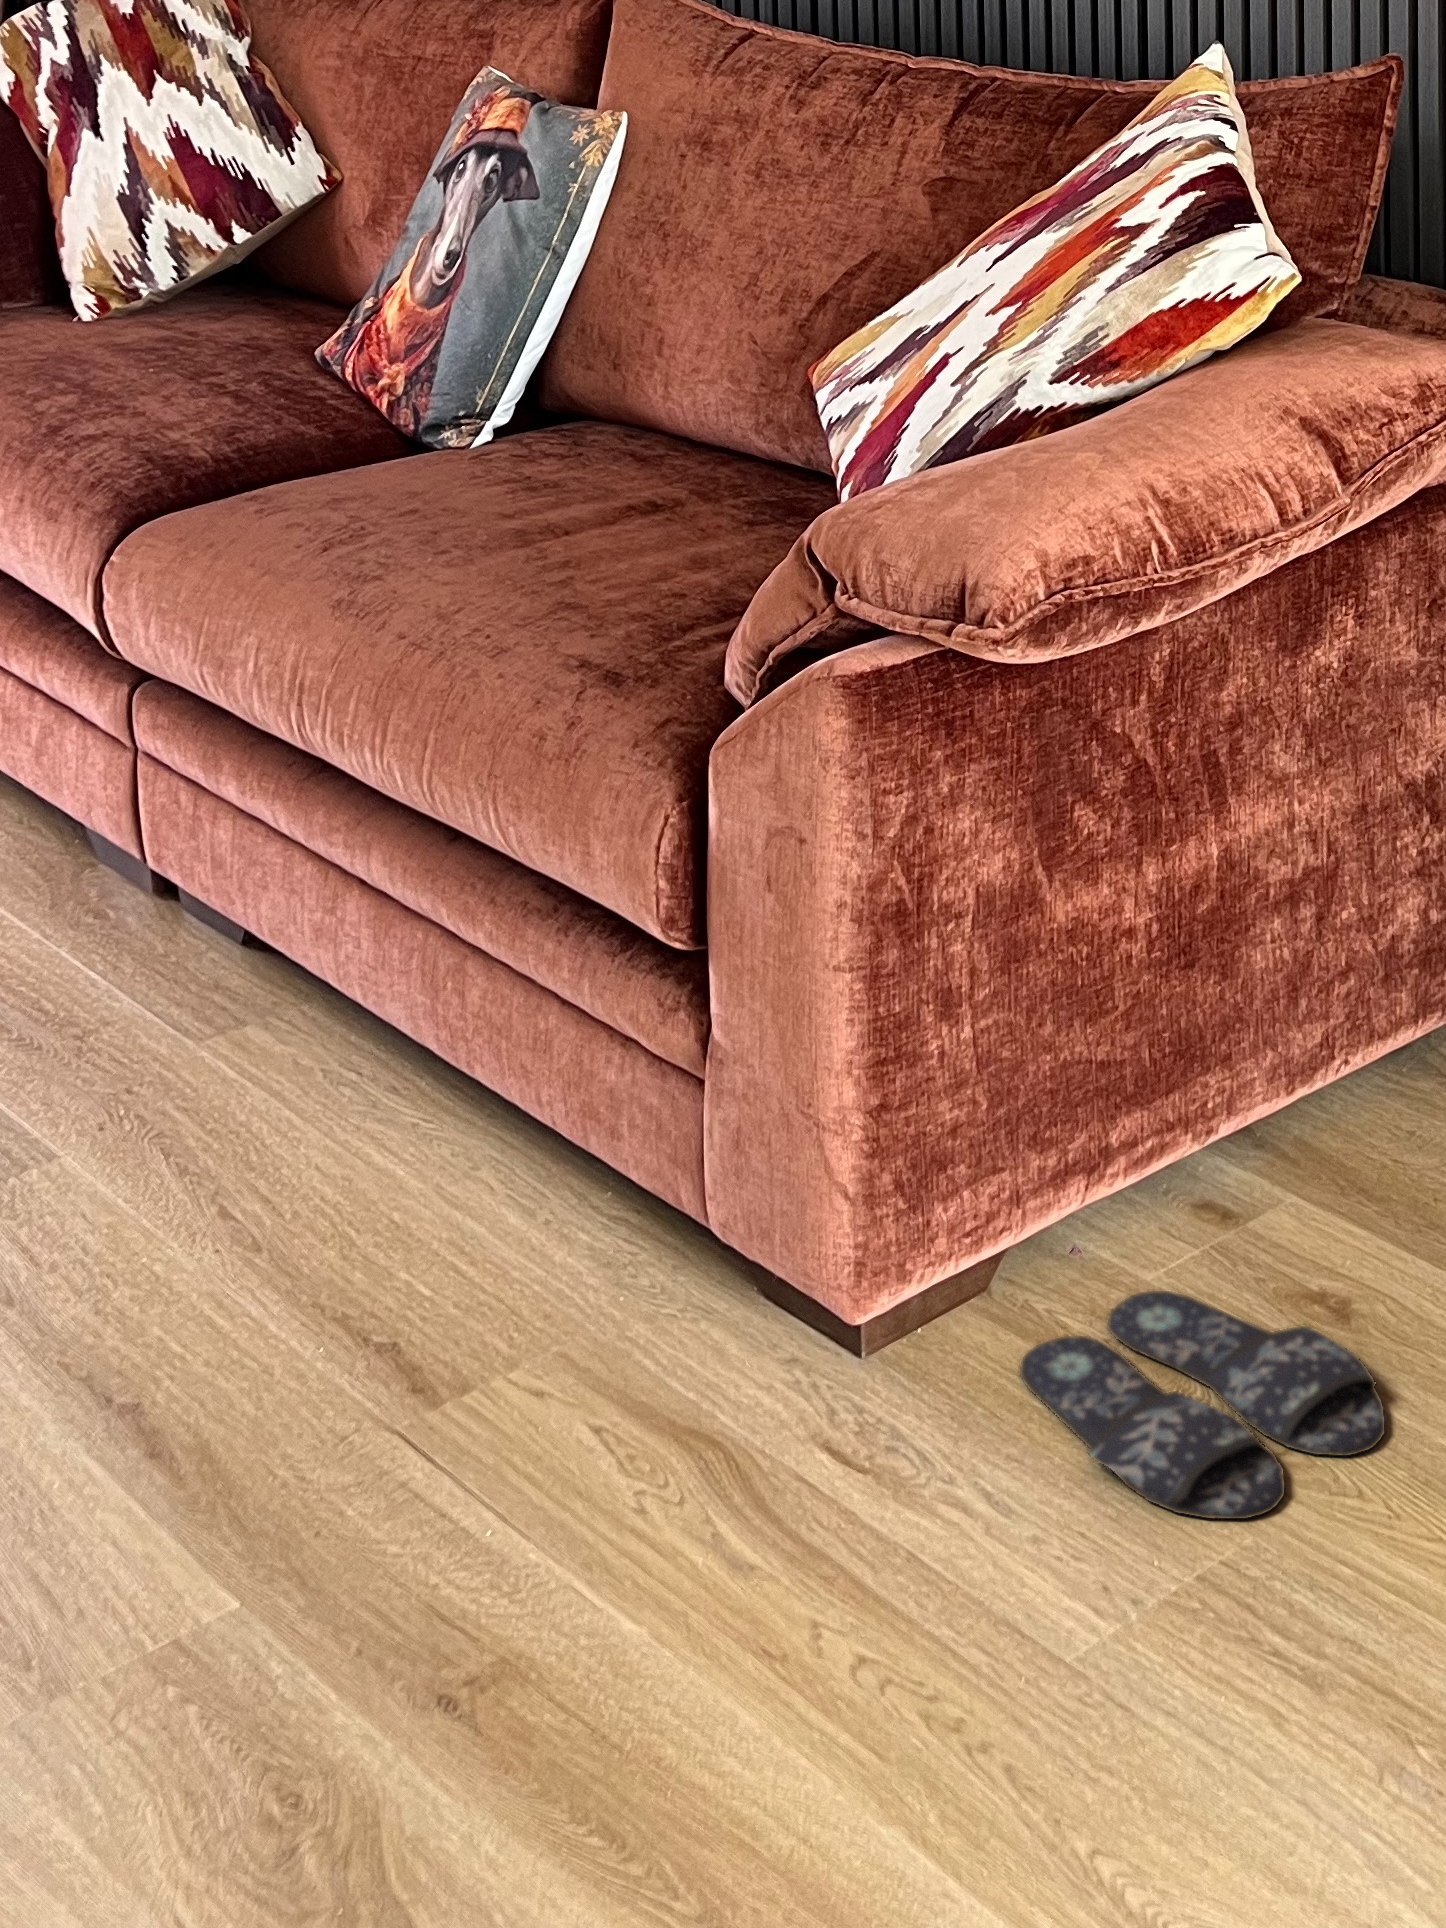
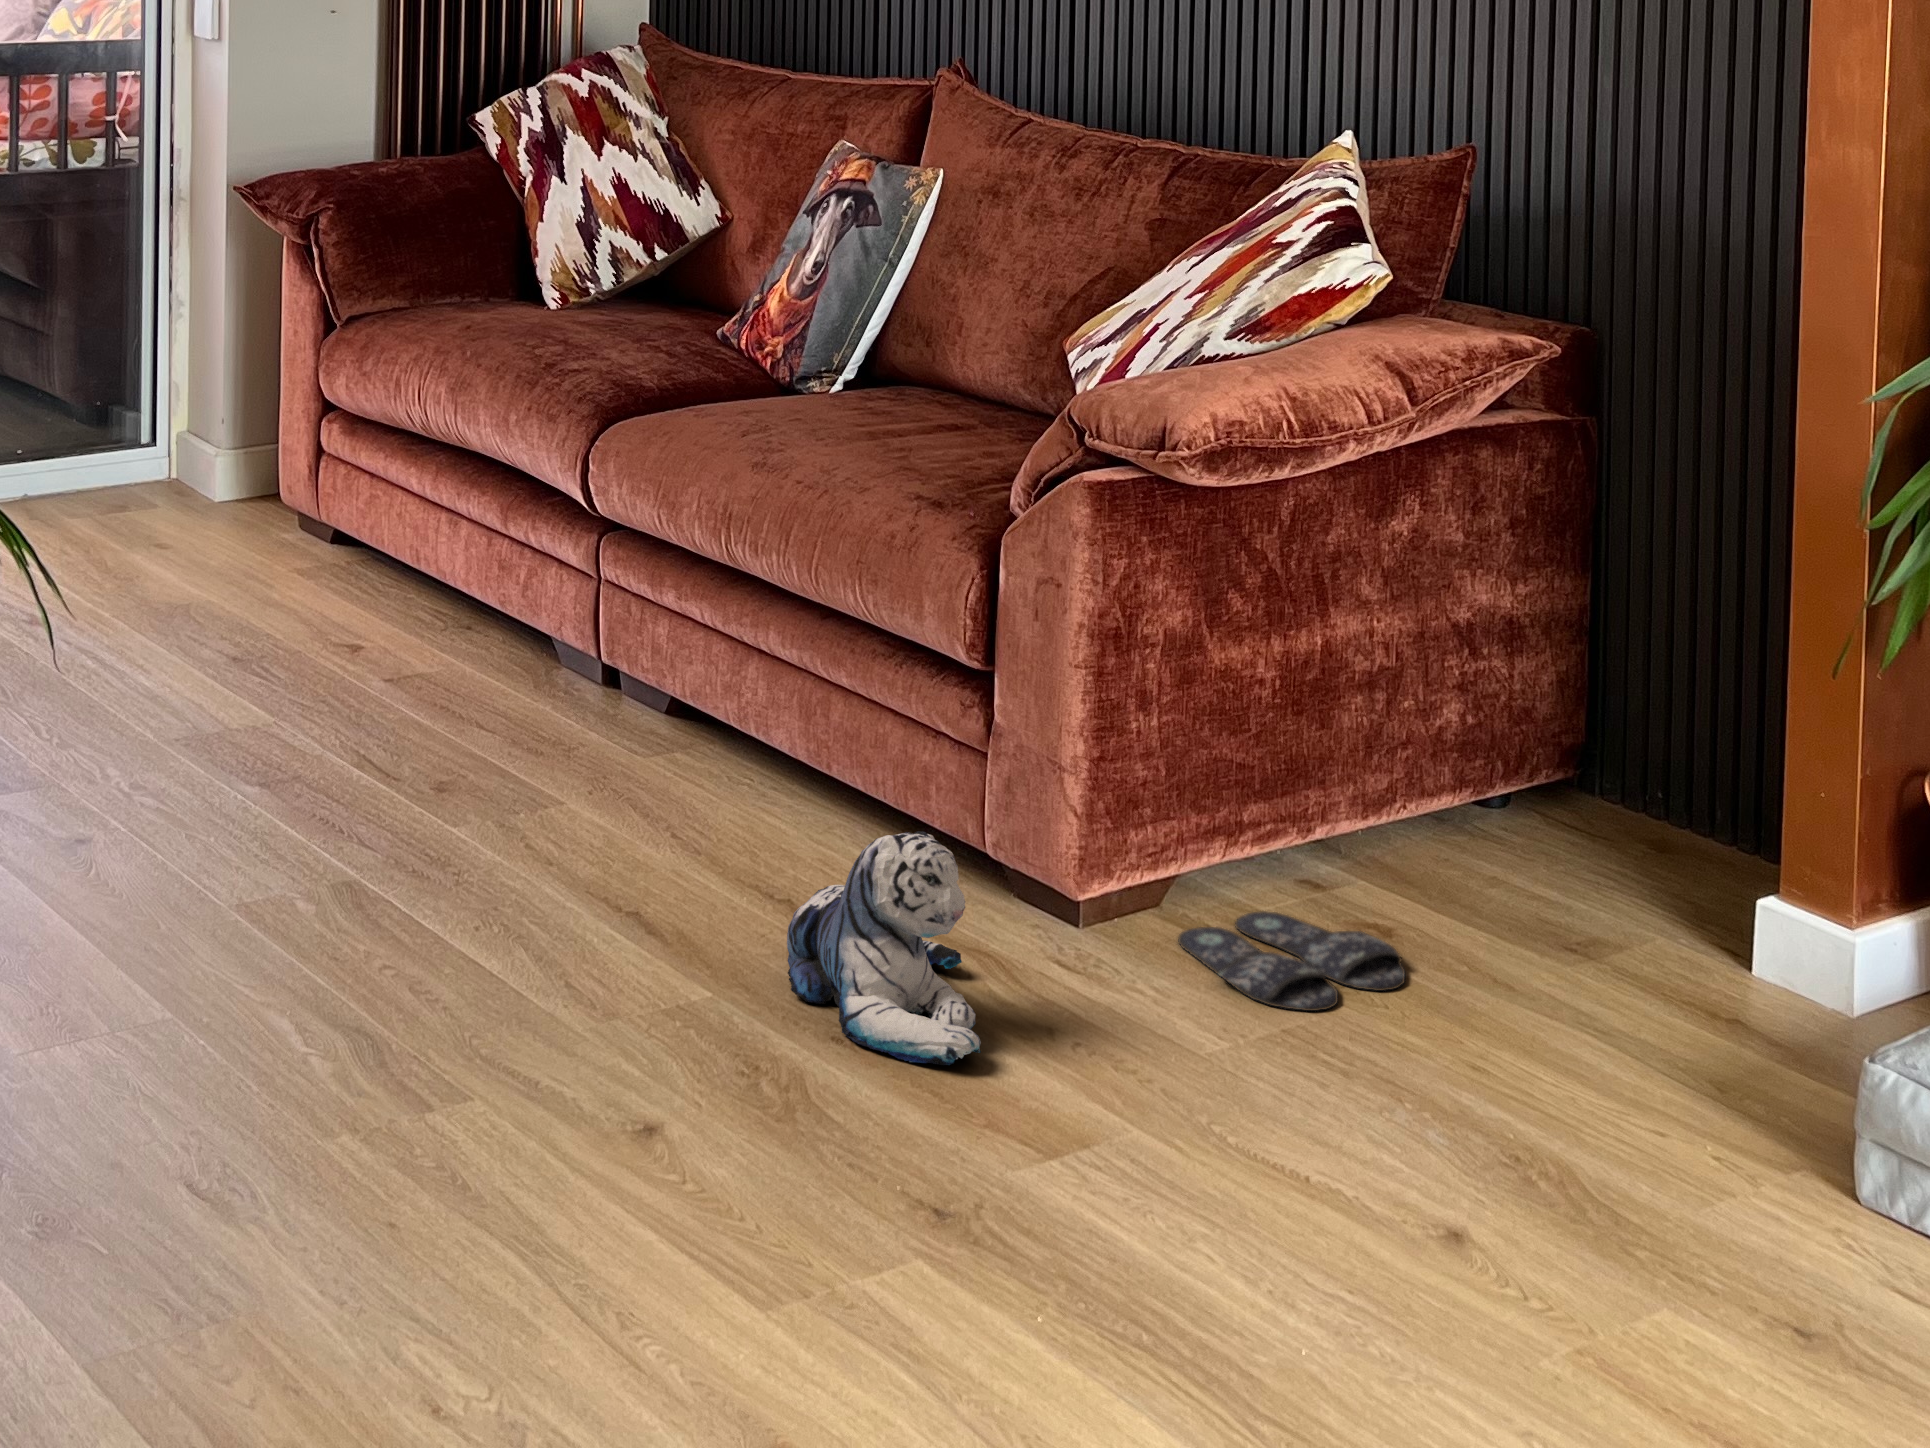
plush toy: none [375,1301,698,1743] -> present [787,831,981,1065]

